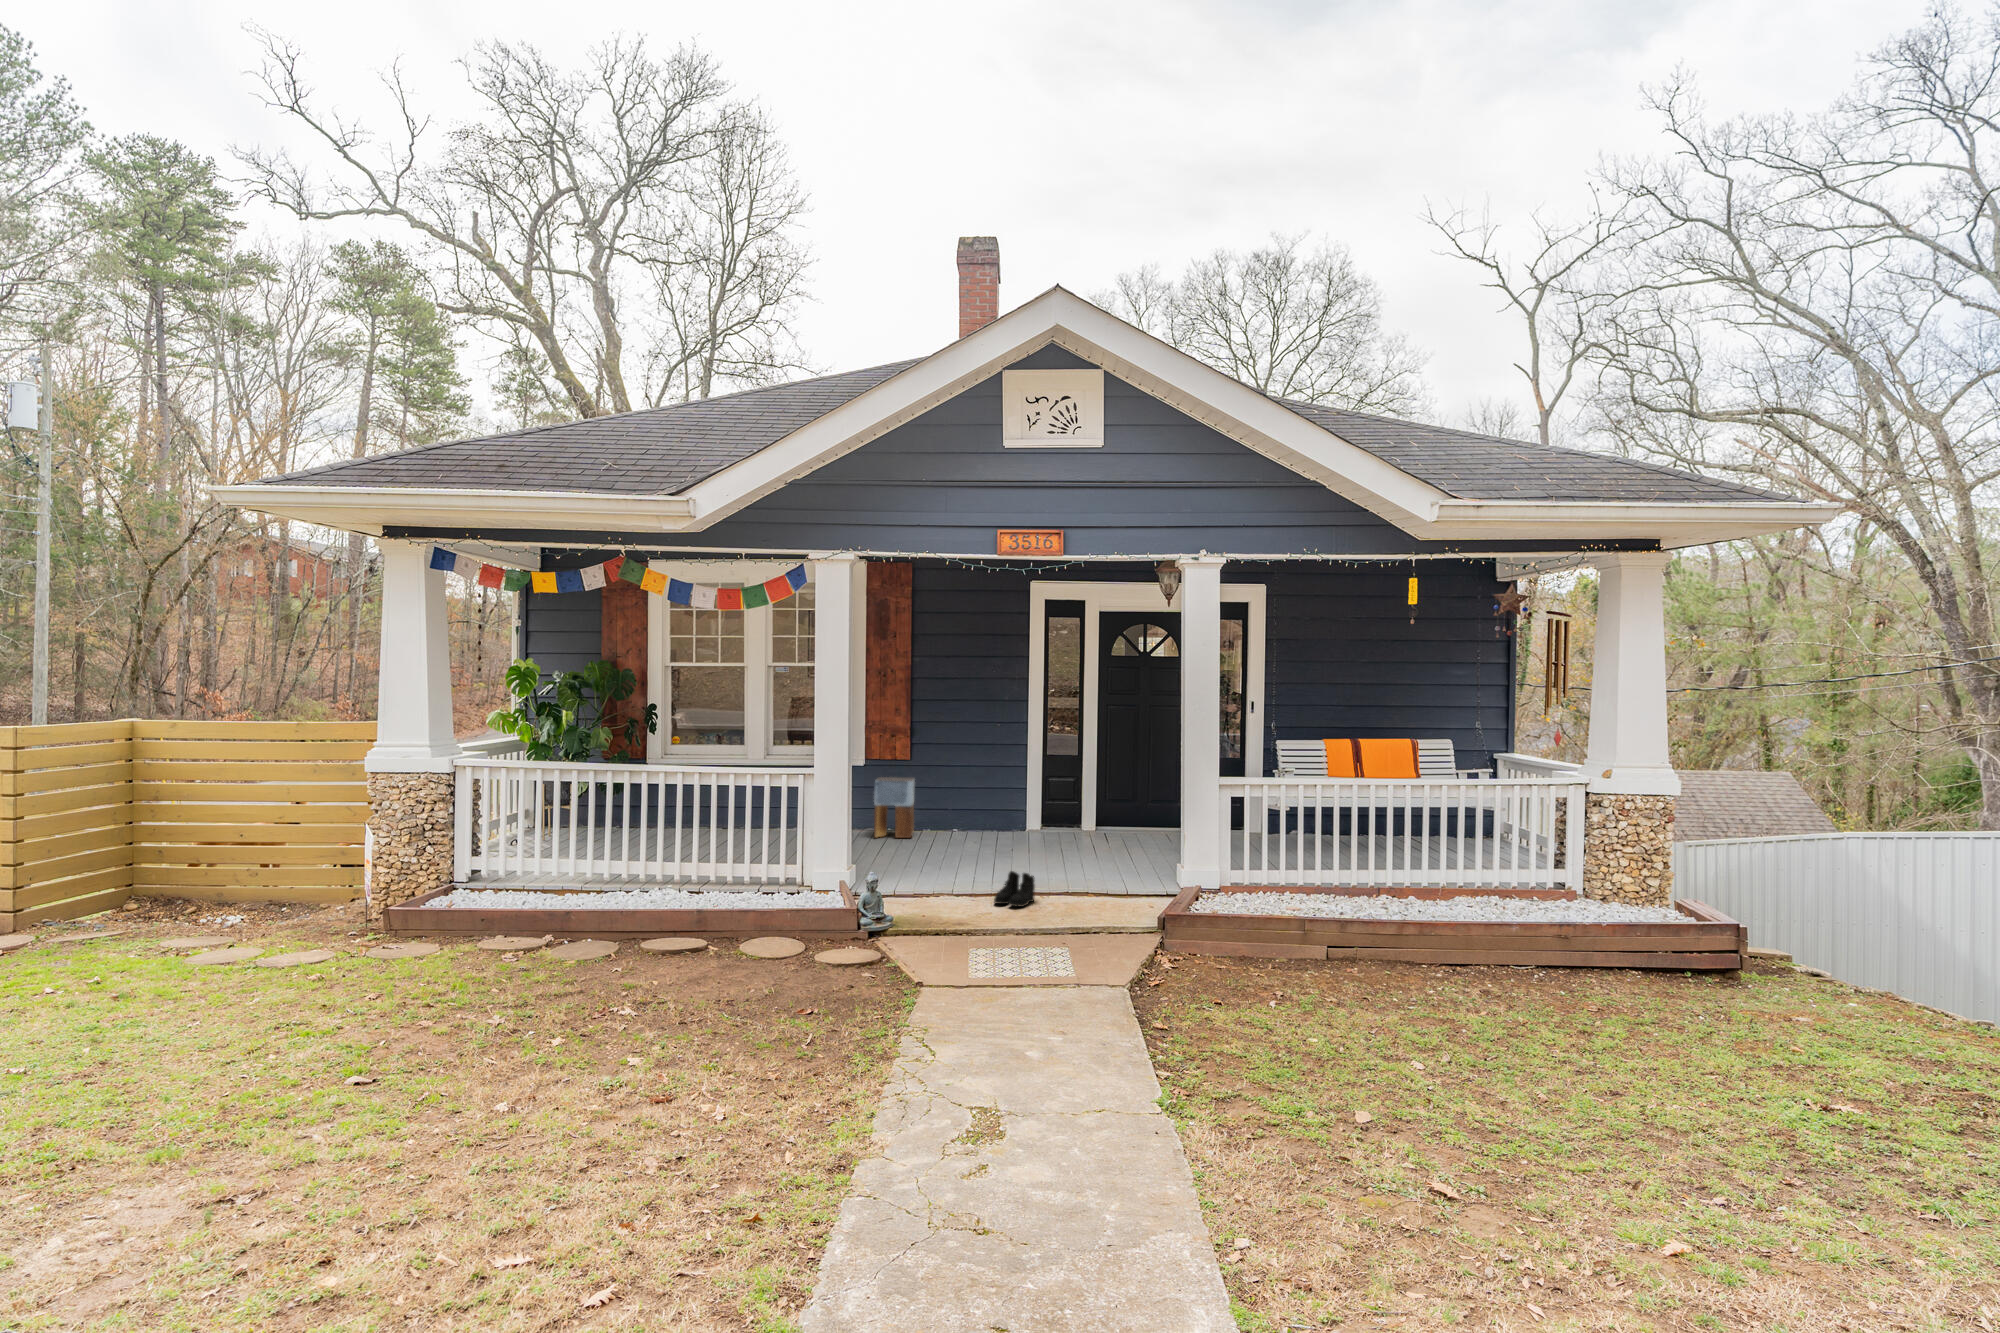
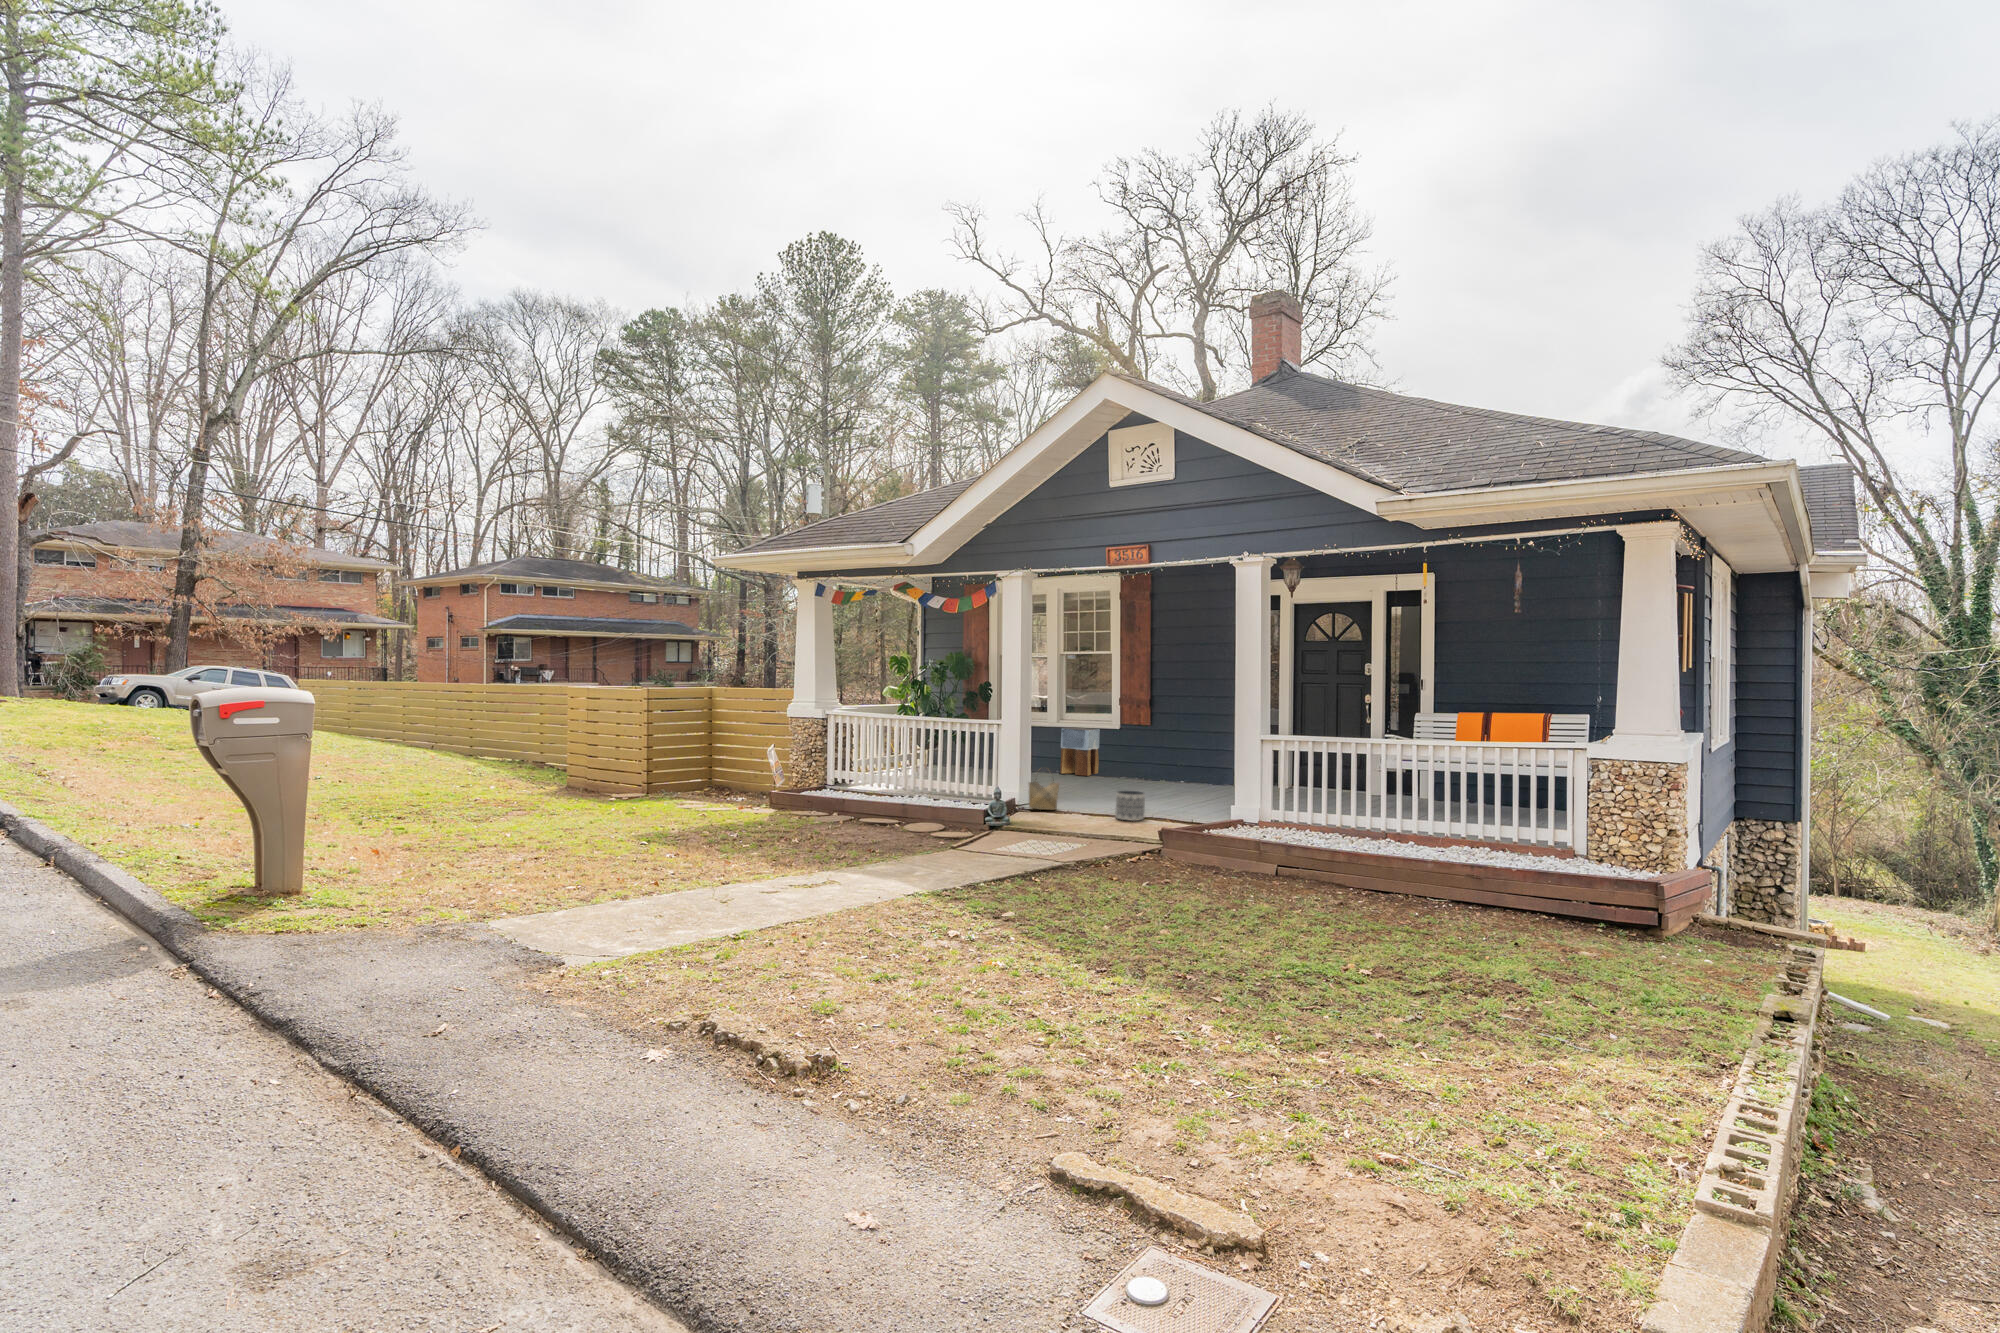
woven basket: none [939,842,978,900] -> present [1029,768,1059,810]
planter: none [1065,864,1102,904] -> present [1115,791,1145,821]
boots: present [994,871,1035,907] -> none [1060,791,1095,817]

